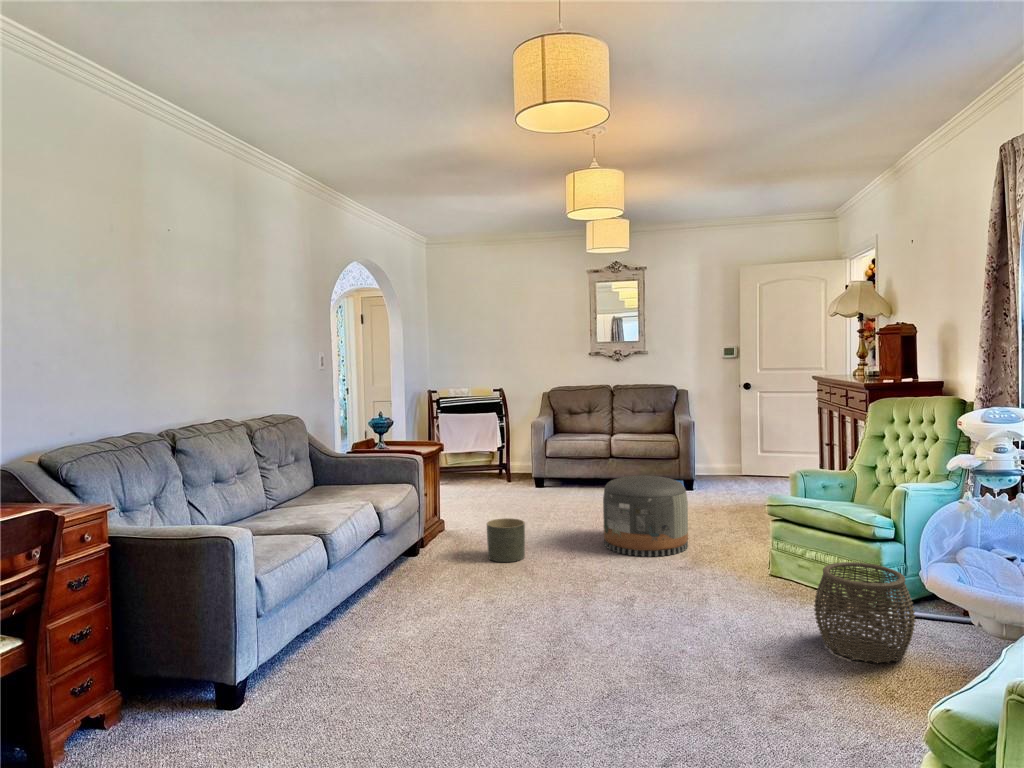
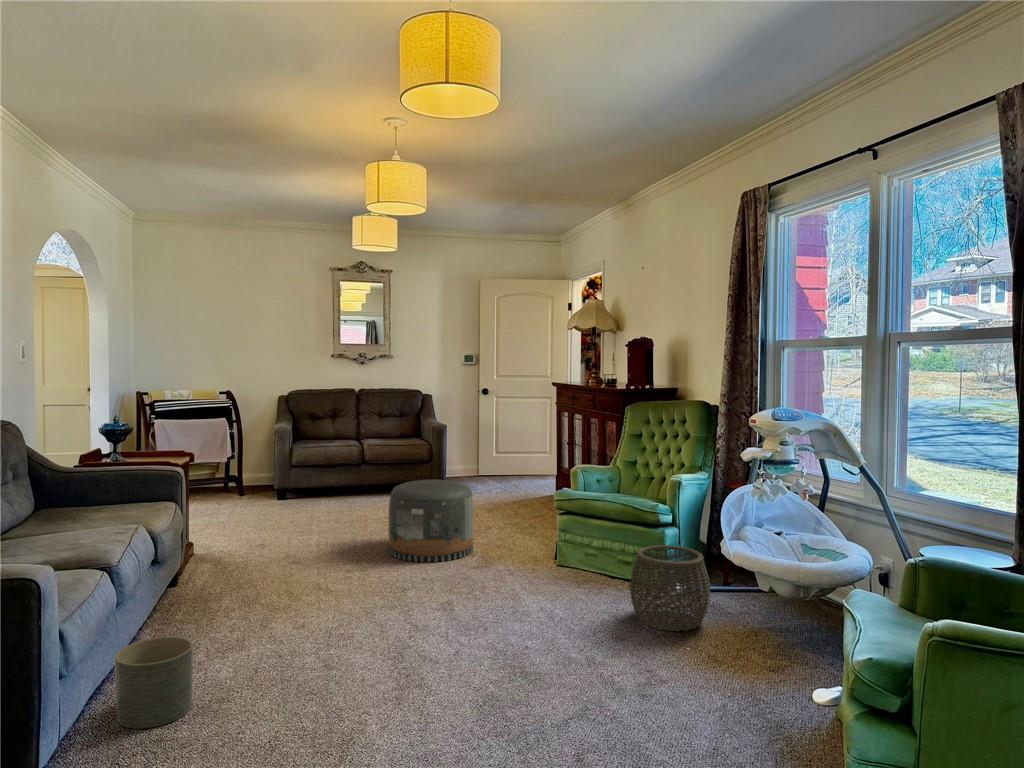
planter: present [487,518,525,562] -> present [115,637,193,729]

